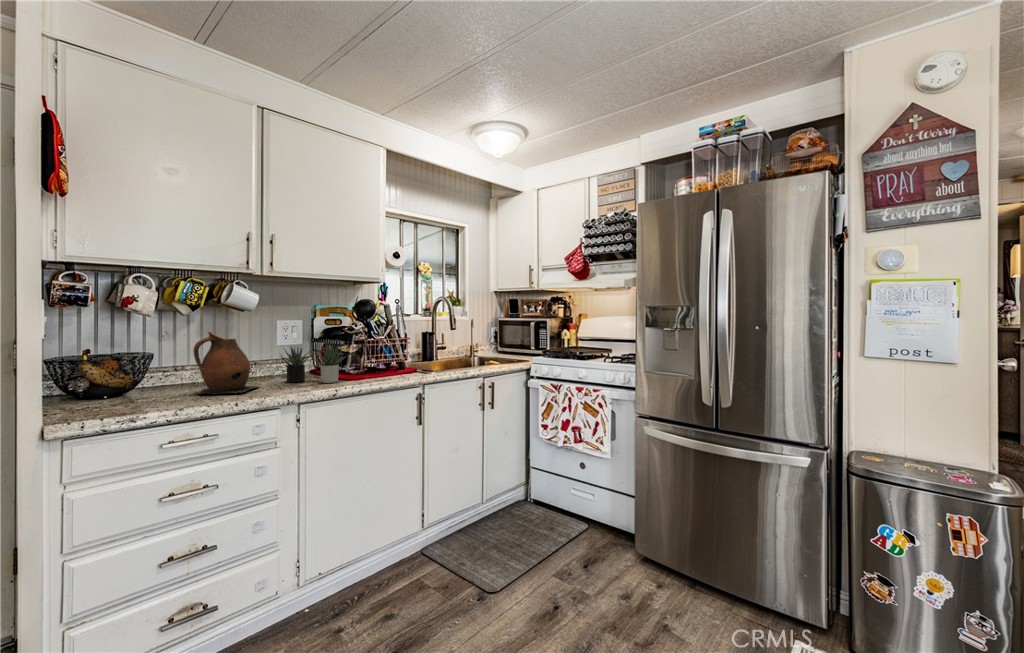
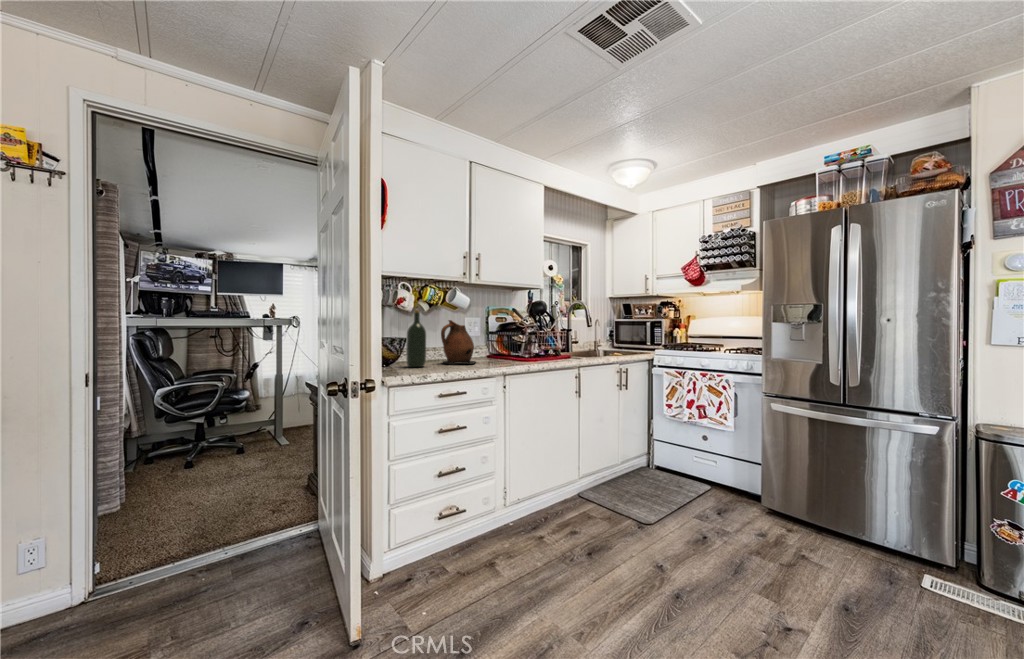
wine bottle: none [122,320,158,404] -> present [406,310,426,367]
succulent plant: present [281,344,346,383] -> none [481,330,533,361]

